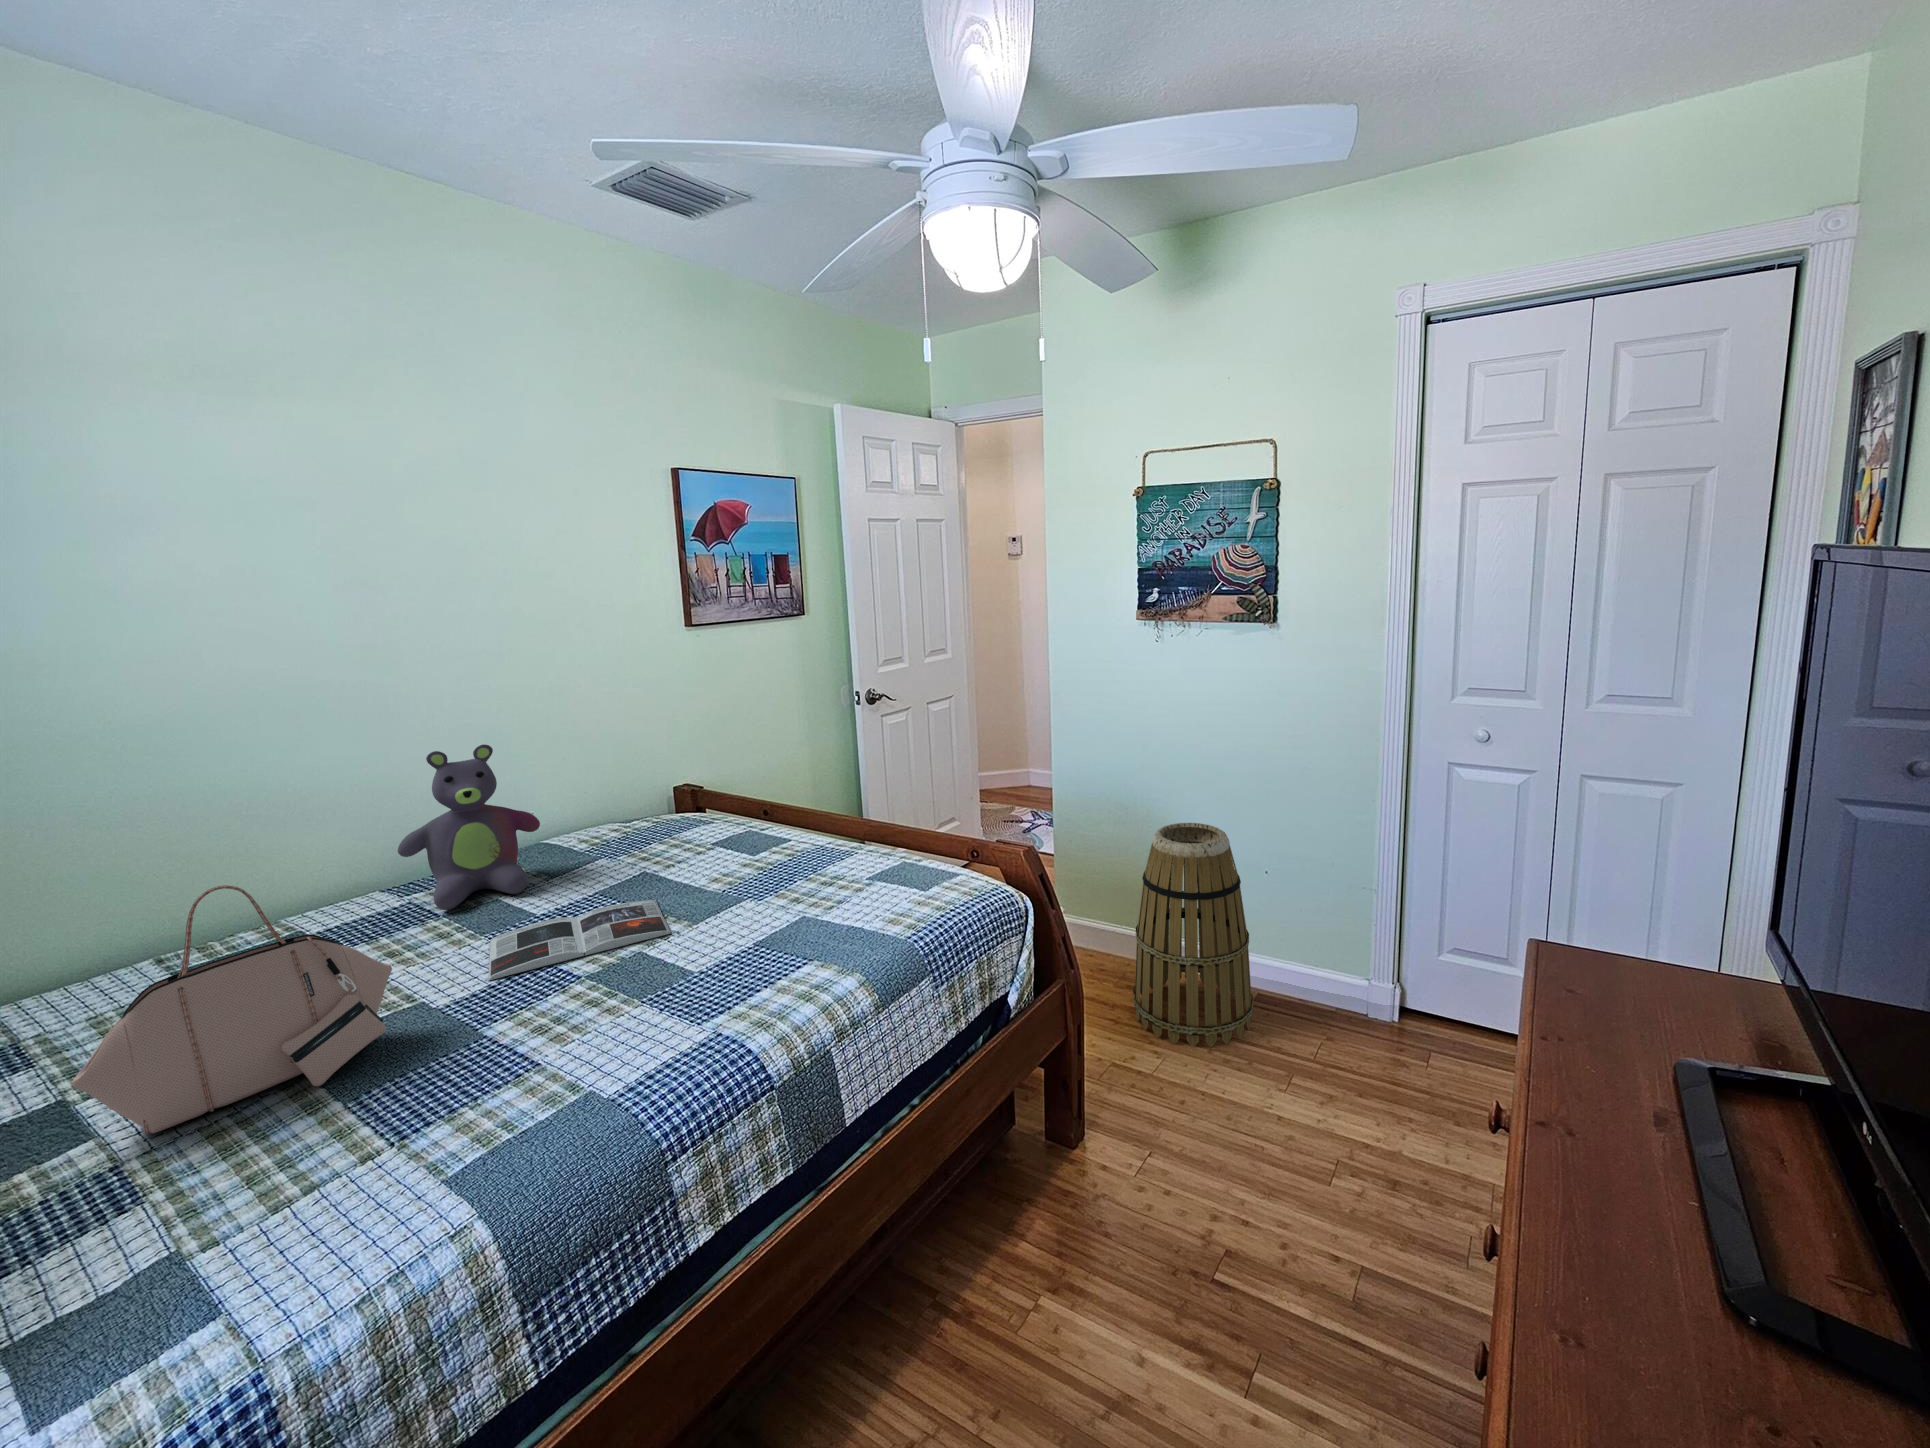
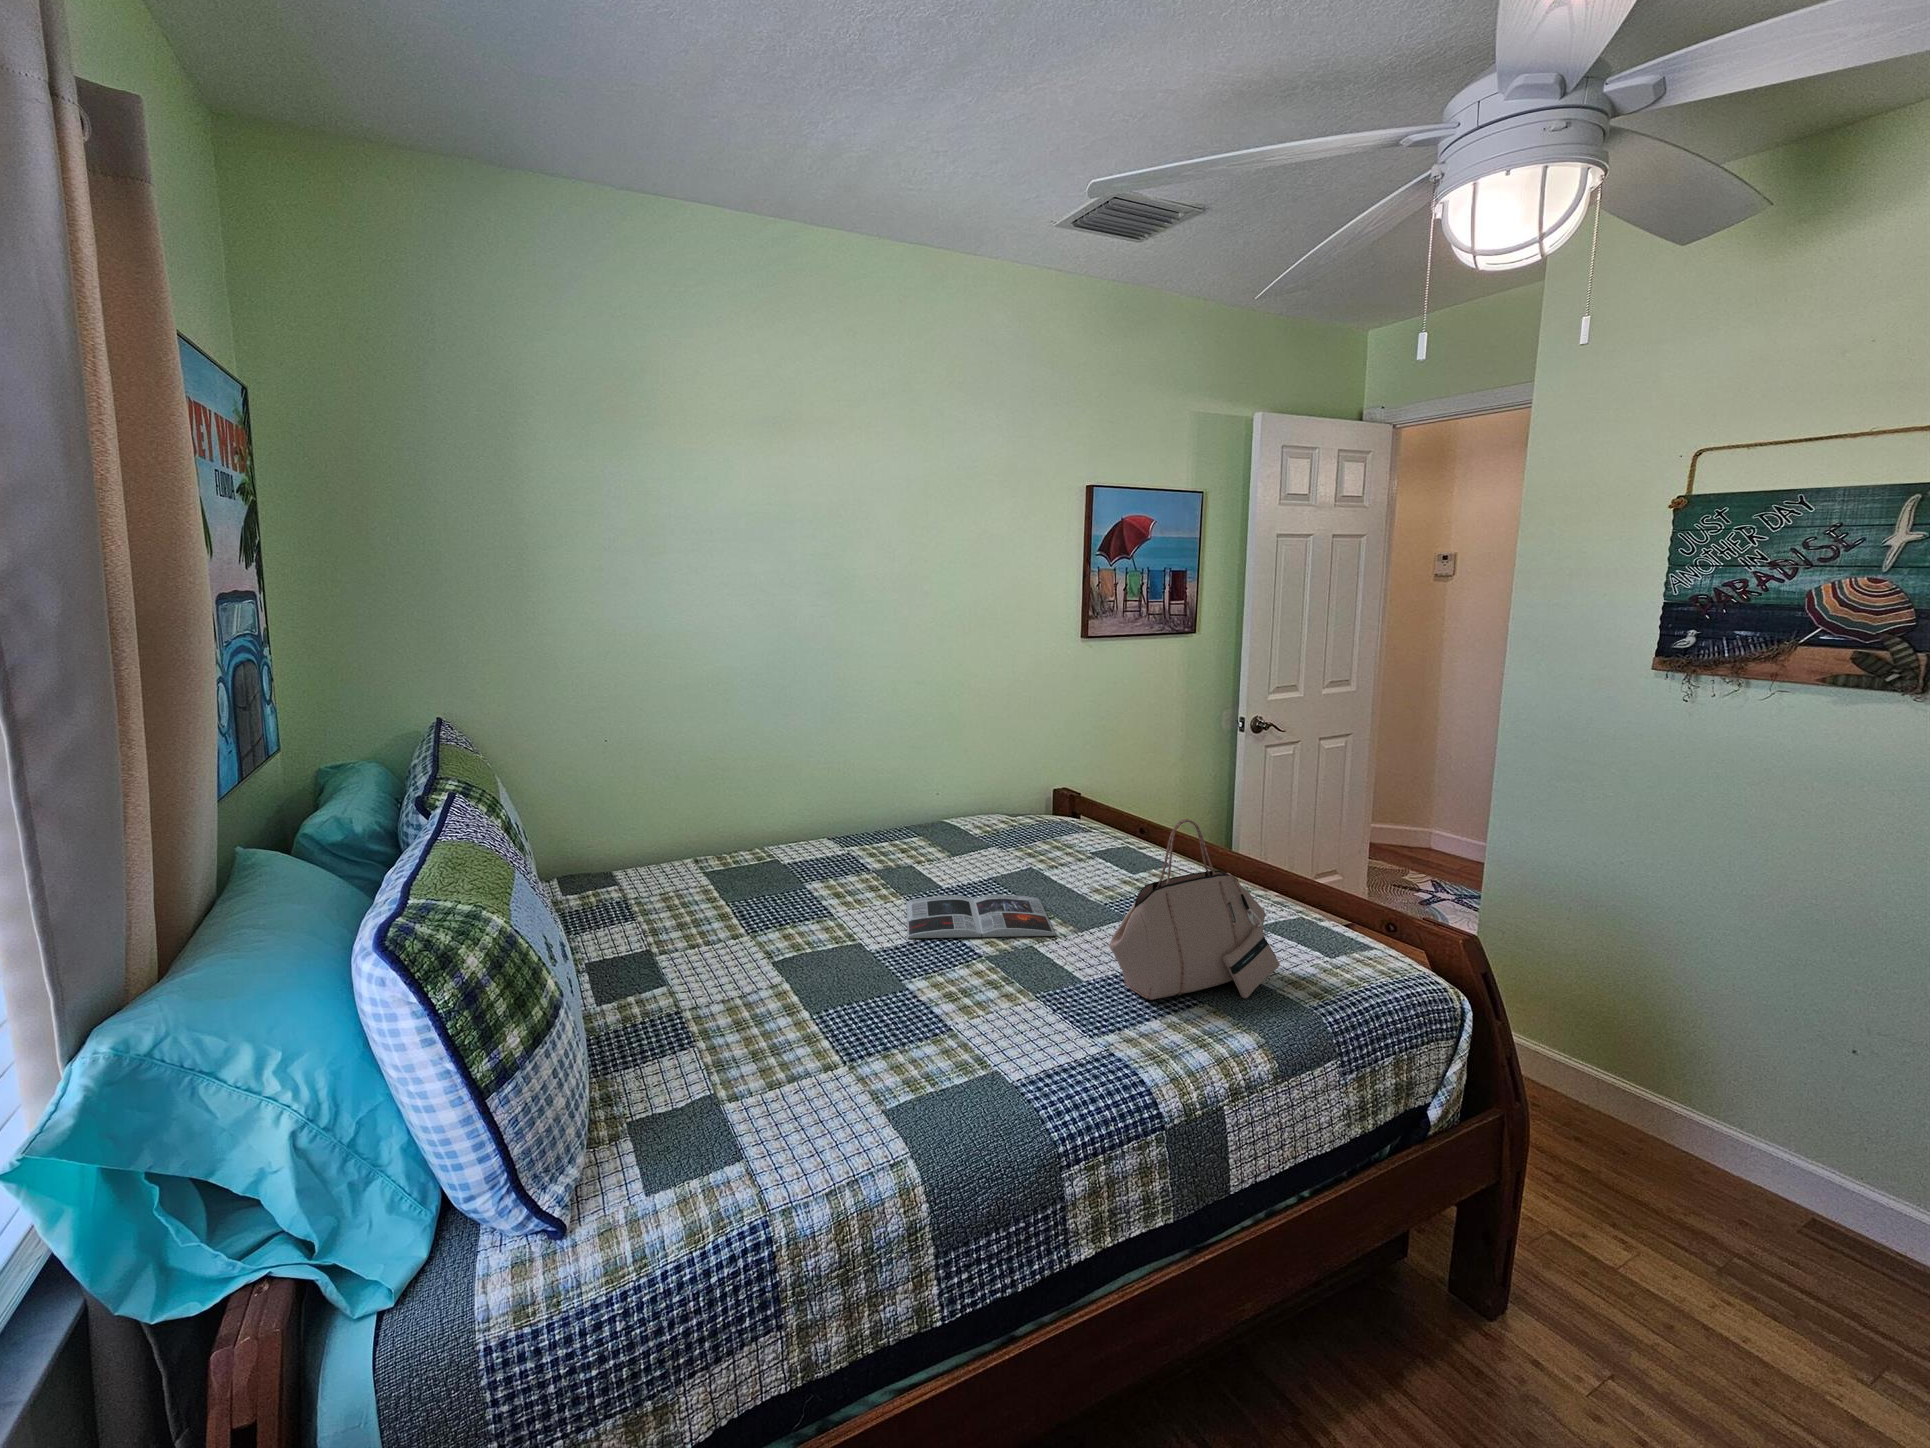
stuffed bear: present [398,744,540,910] -> none [843,730,945,867]
basket: present [1133,823,1254,1047] -> none [1602,951,1839,1292]
handbag: present [72,885,392,1134] -> present [1109,819,1280,1000]

